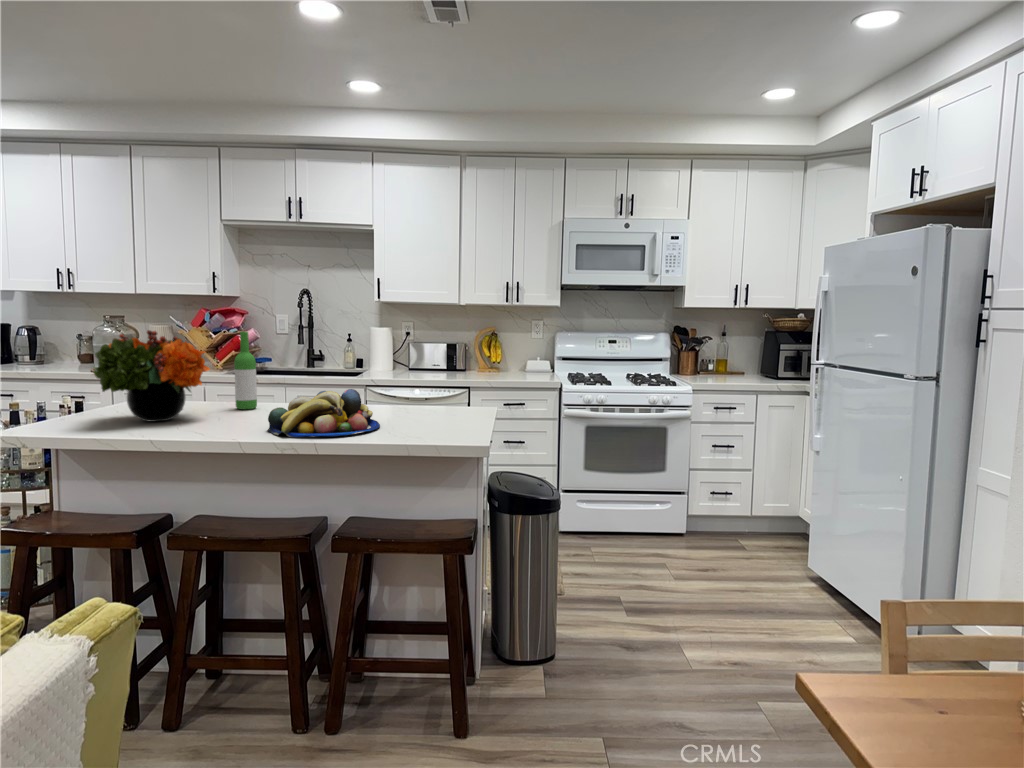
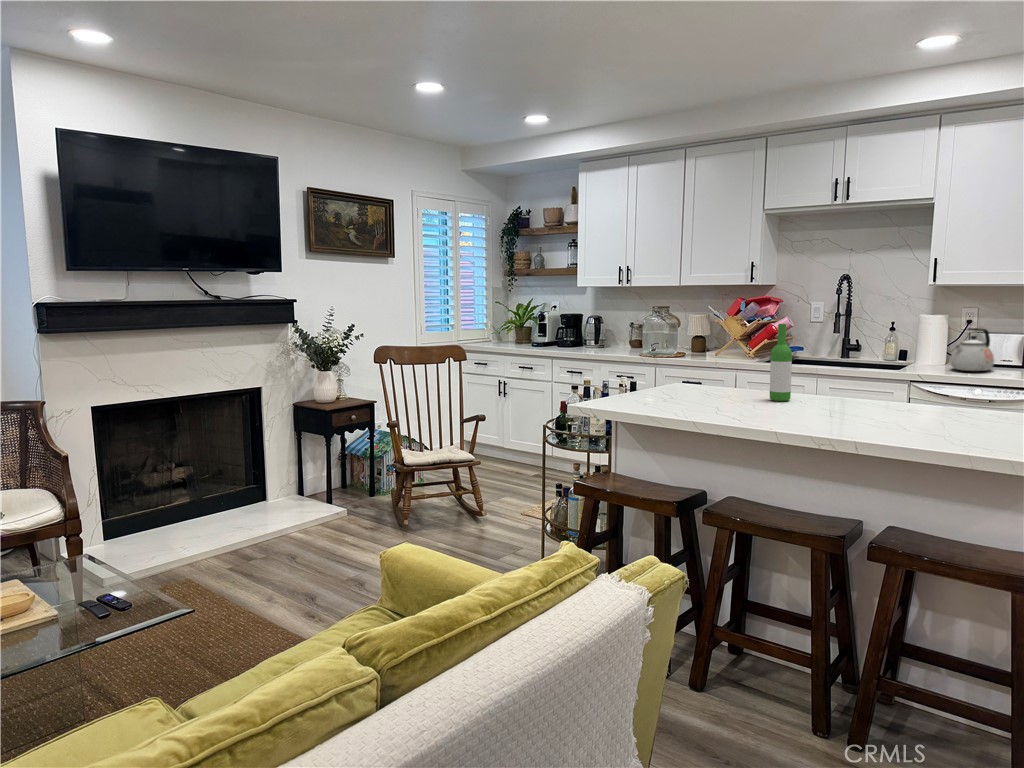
flower arrangement: present [94,330,210,422] -> none [653,324,750,406]
kettle: none [392,339,422,374] -> present [950,328,994,371]
fruit bowl: present [267,389,380,437] -> none [802,388,932,438]

